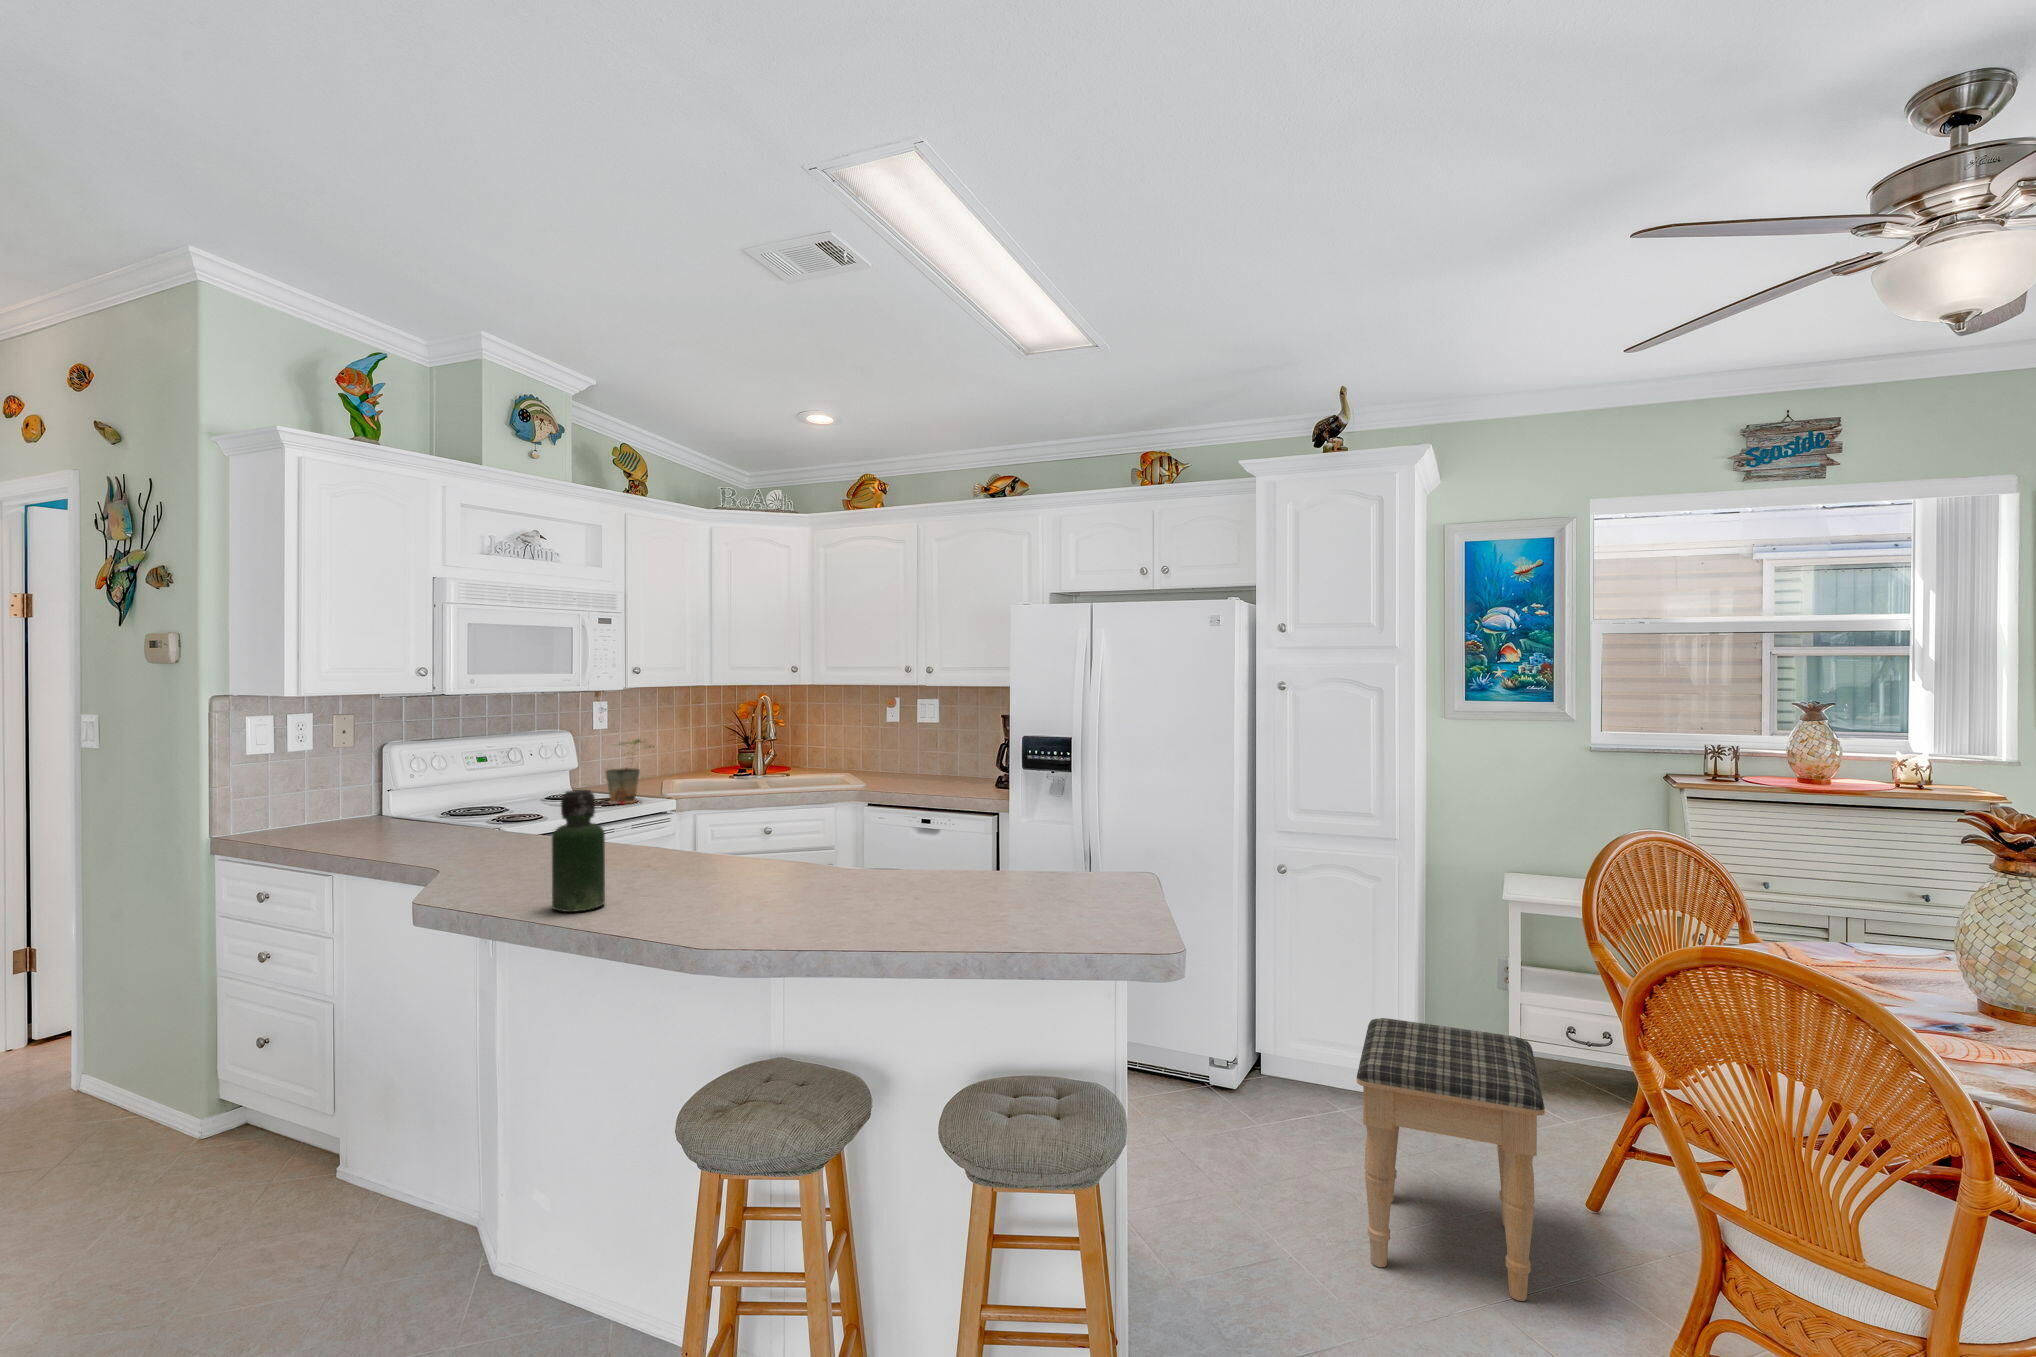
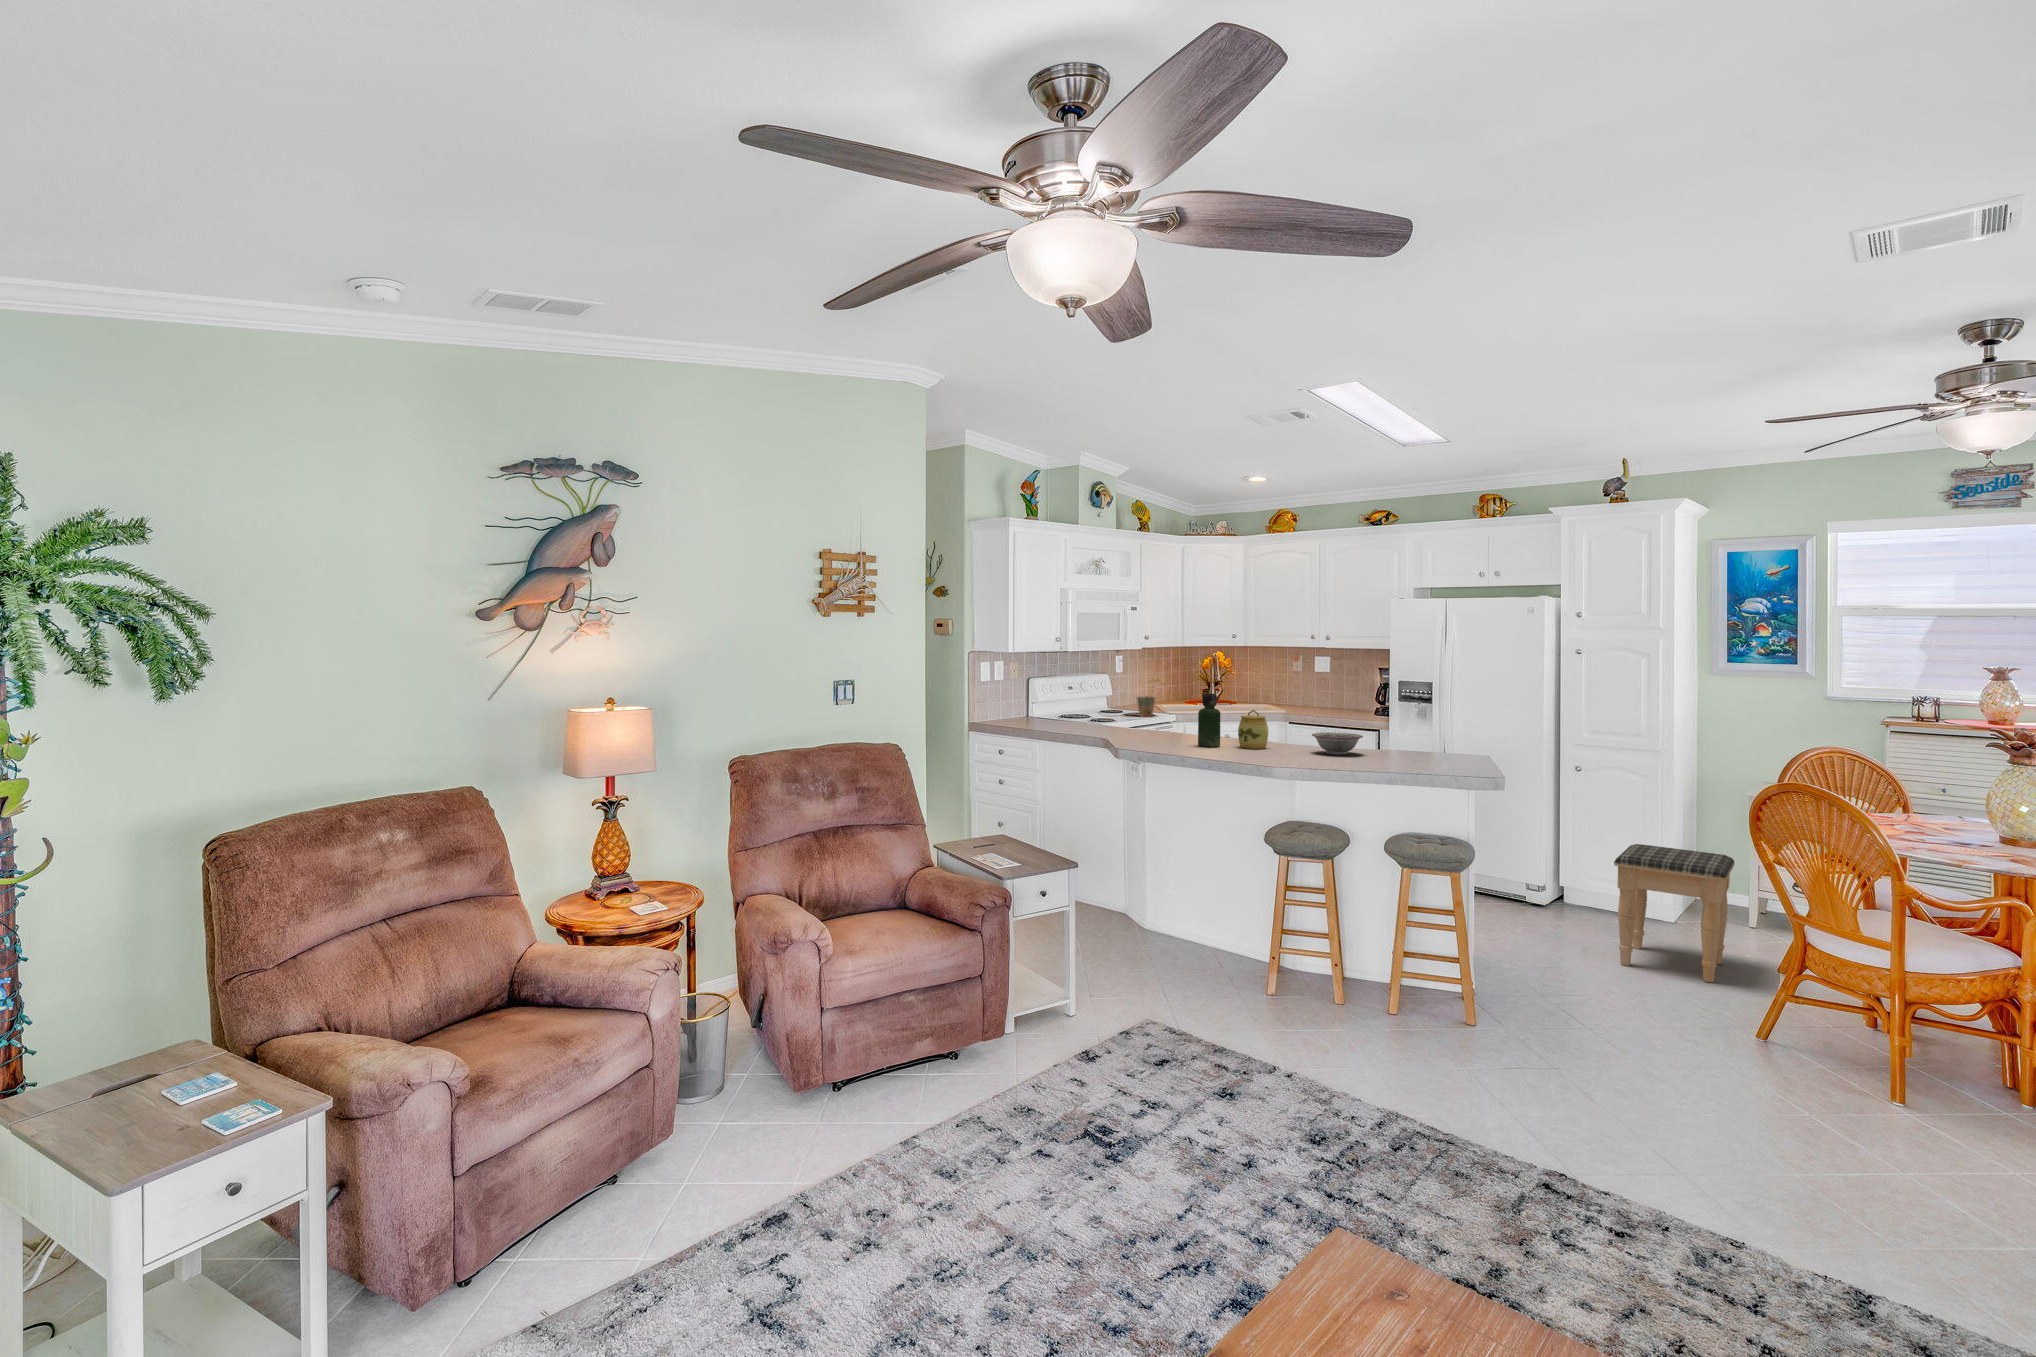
jar: none [642,823,710,912] -> present [1238,710,1268,749]
decorative bowl: none [786,866,893,923] -> present [1312,732,1363,755]

